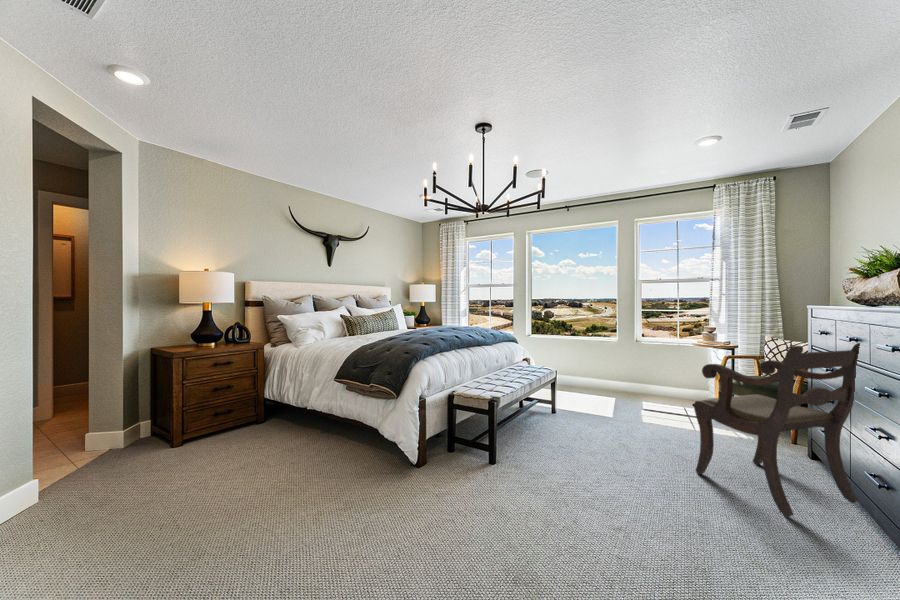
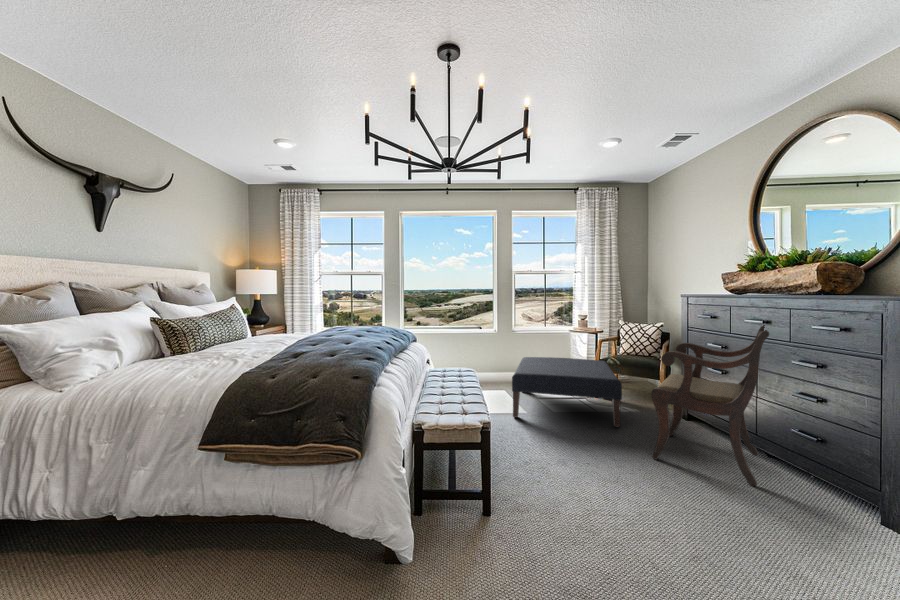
ottoman: none [592,368,731,446] -> present [512,357,622,427]

